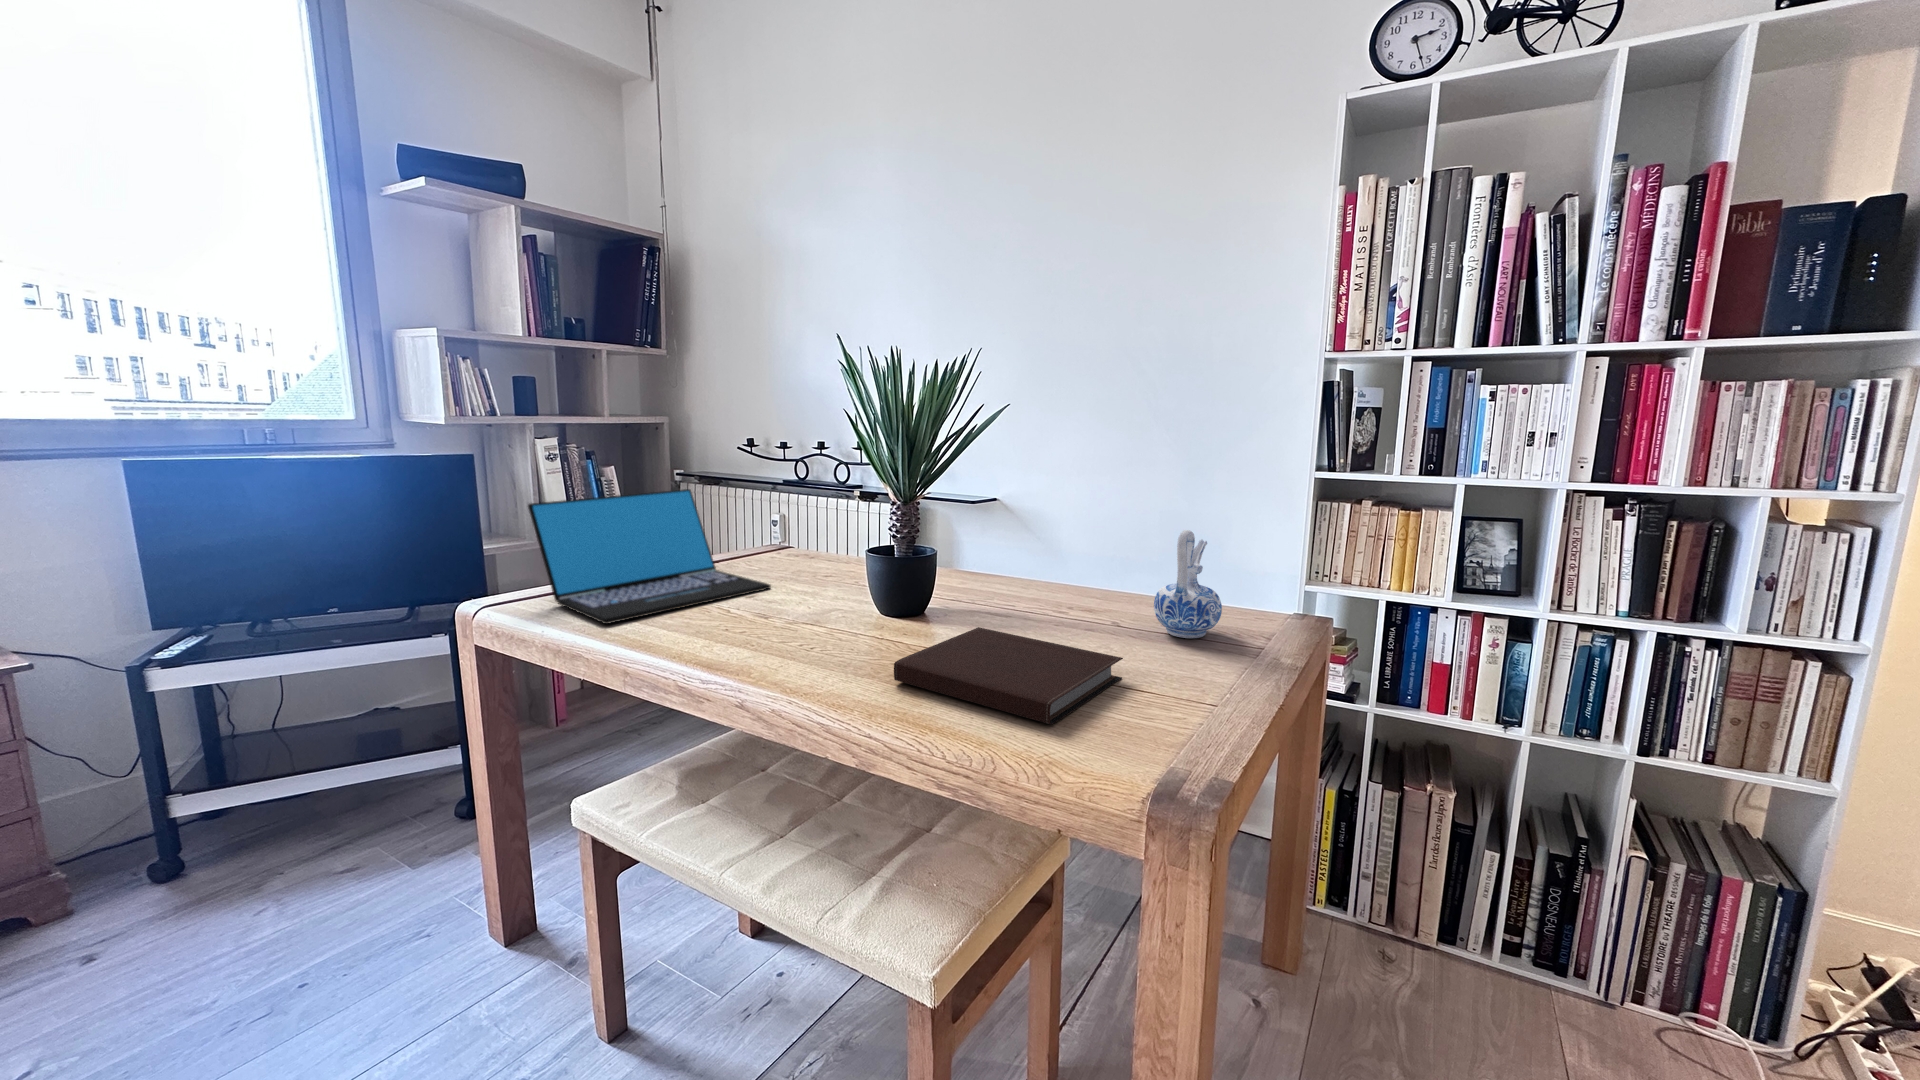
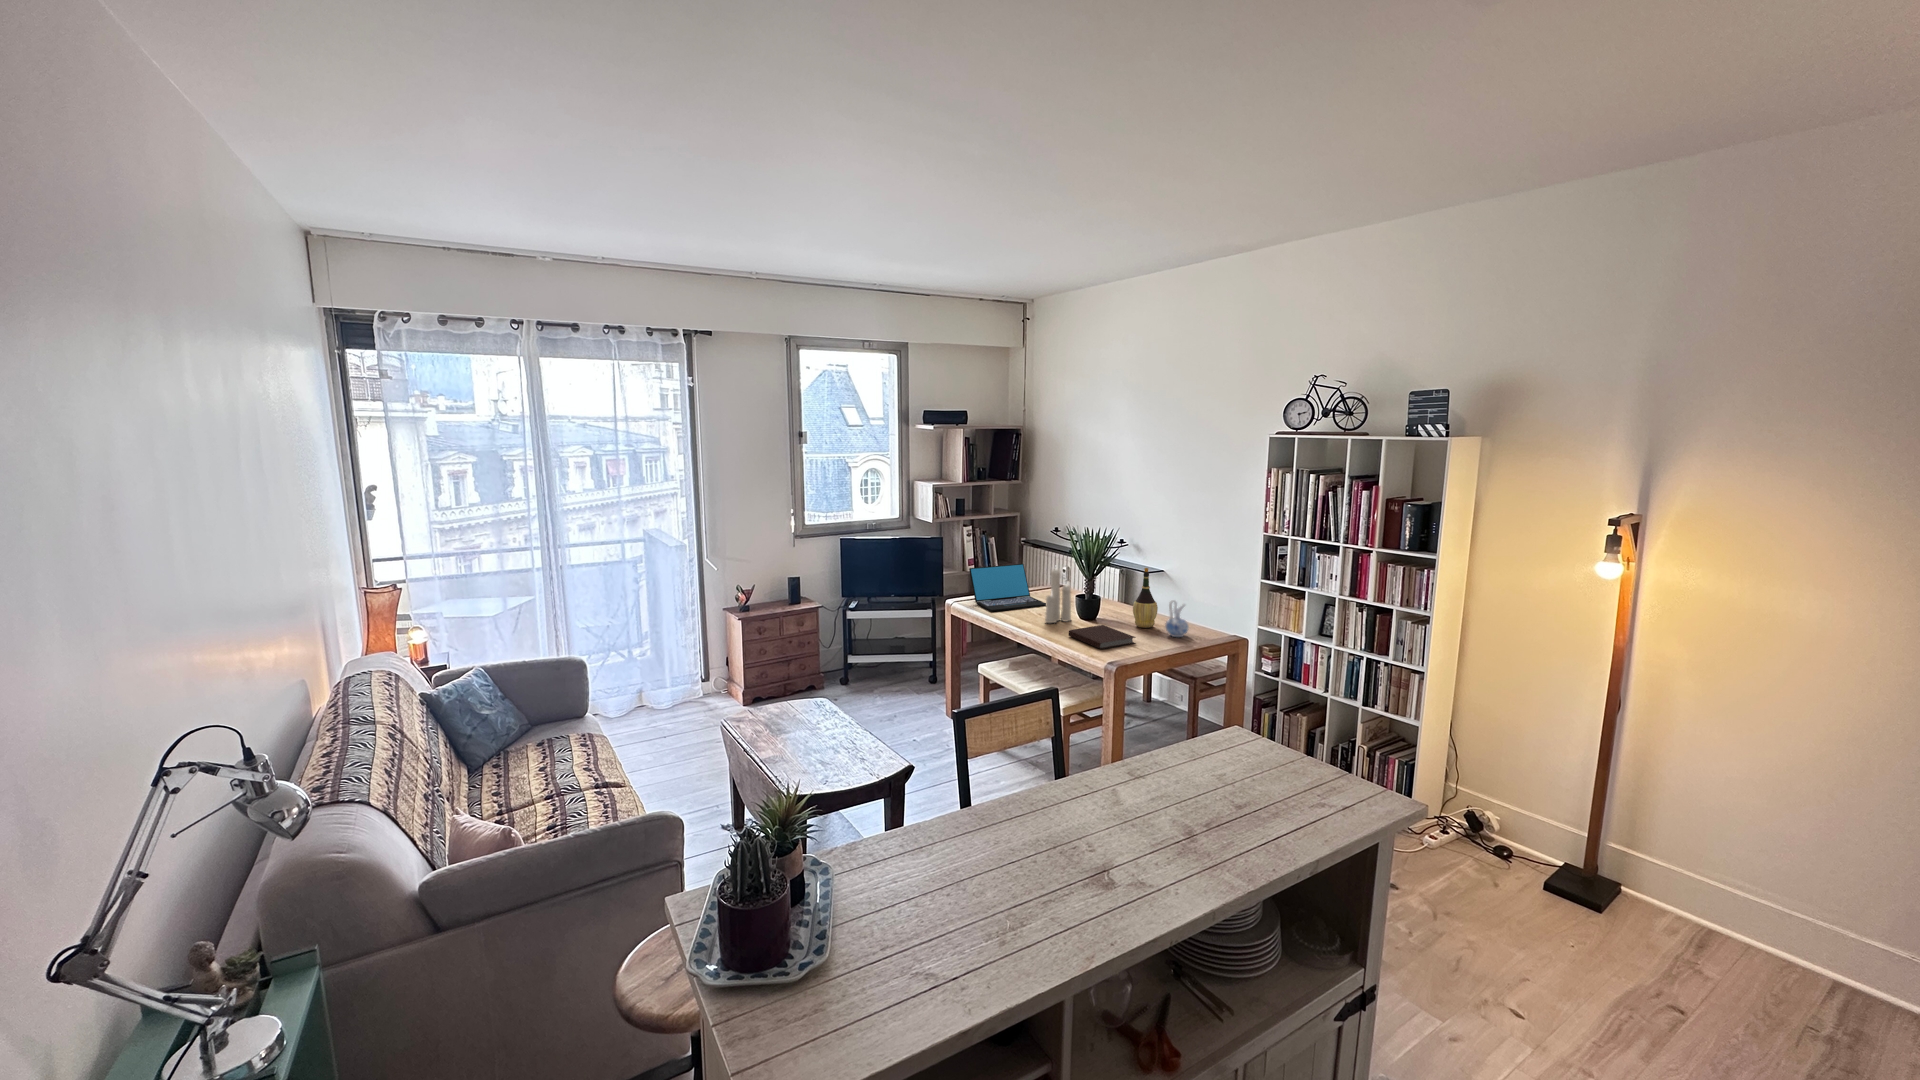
candle: none [786,443,863,641] -> present [1045,569,1071,623]
wine bottle: none [1038,450,1106,620] -> present [1133,568,1158,628]

